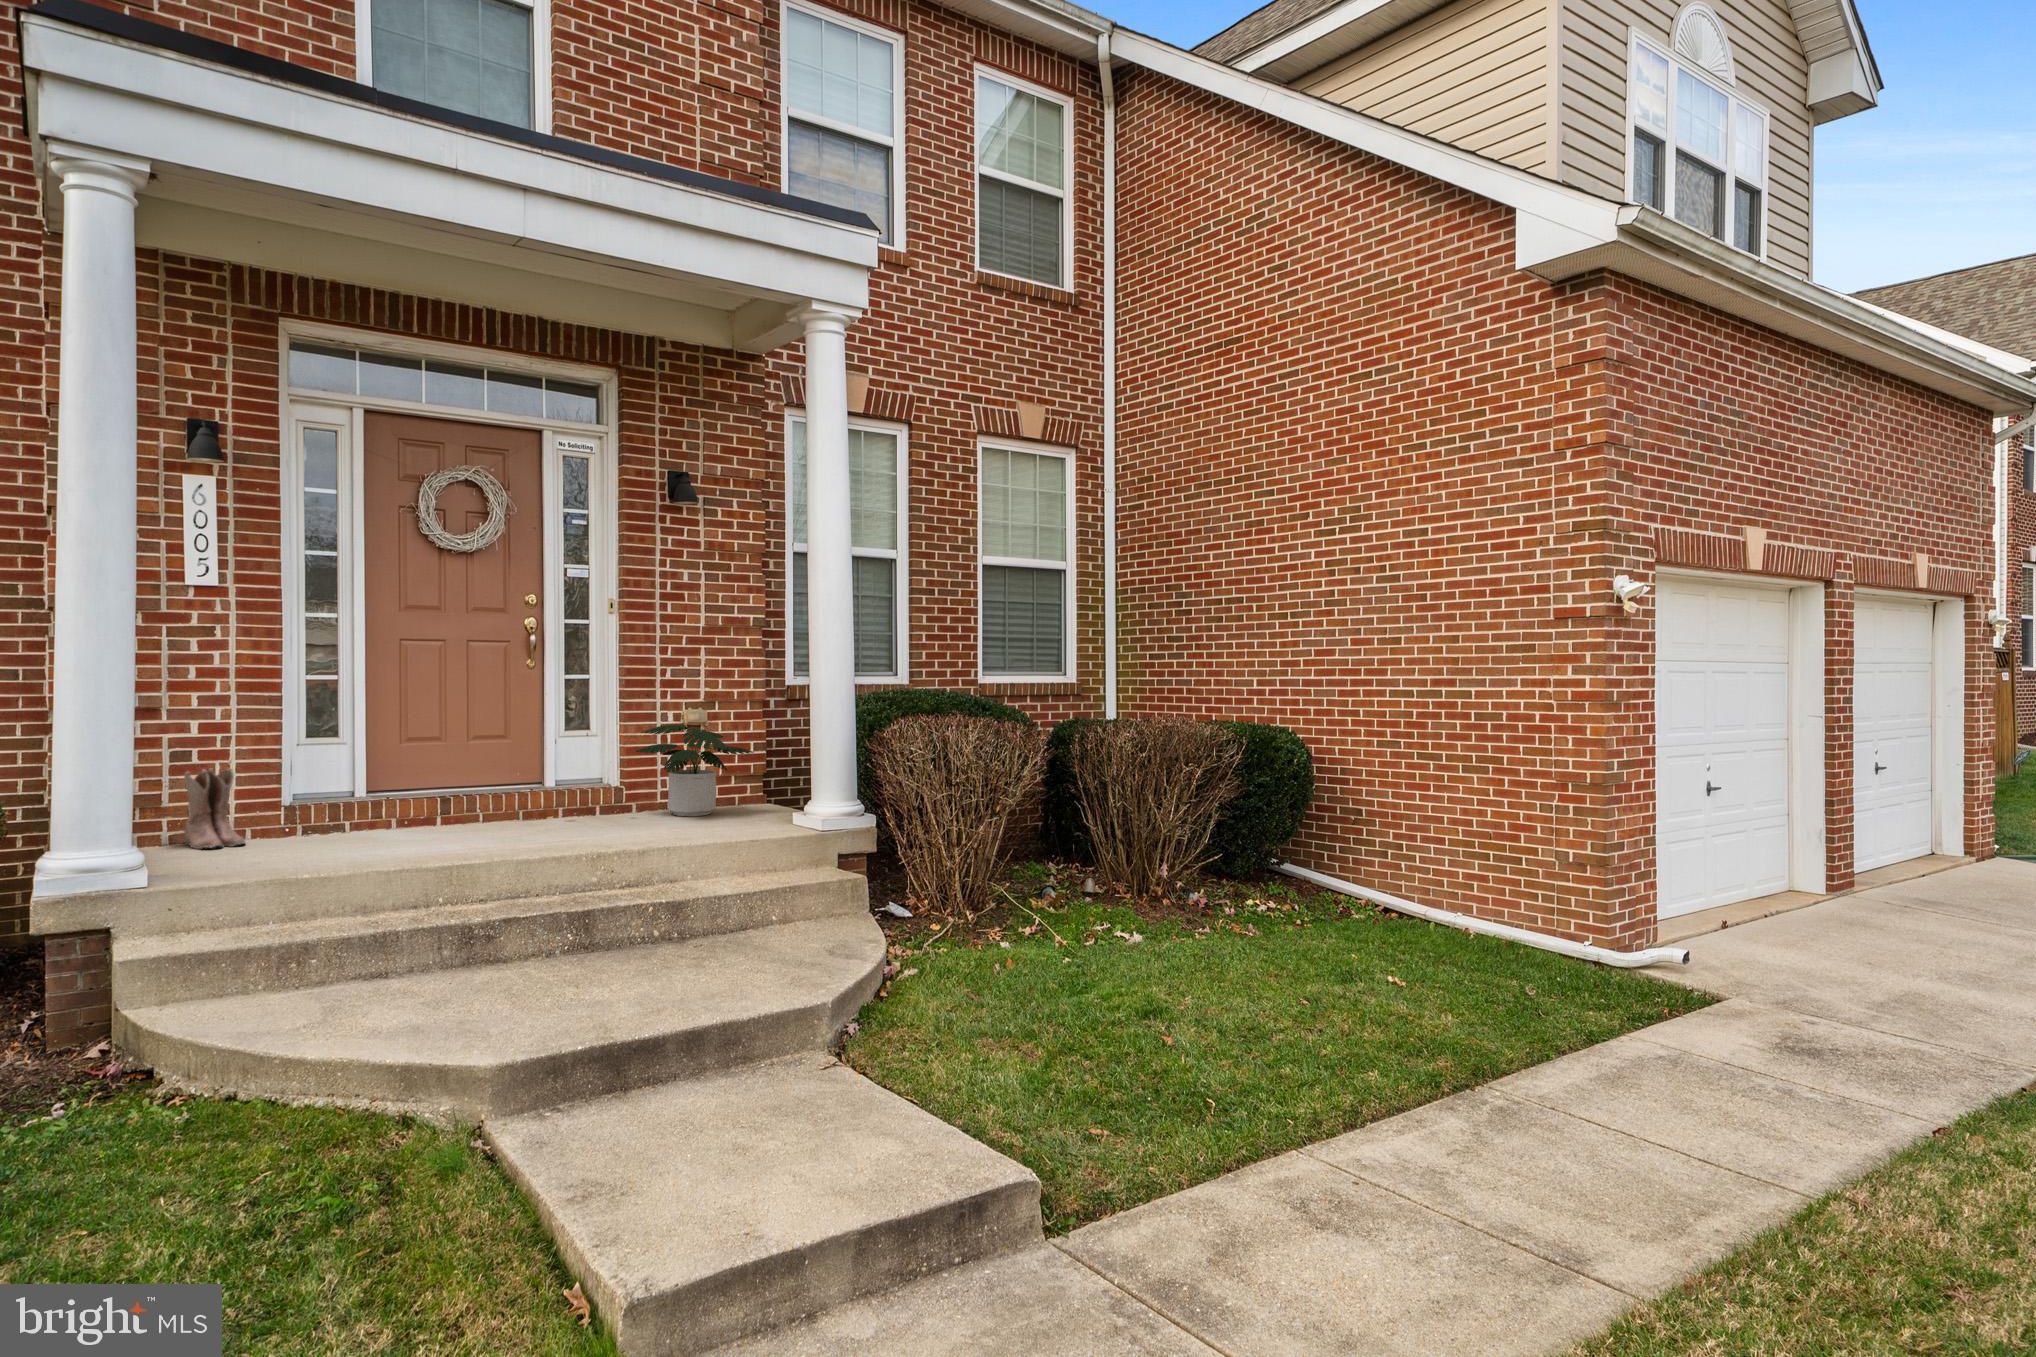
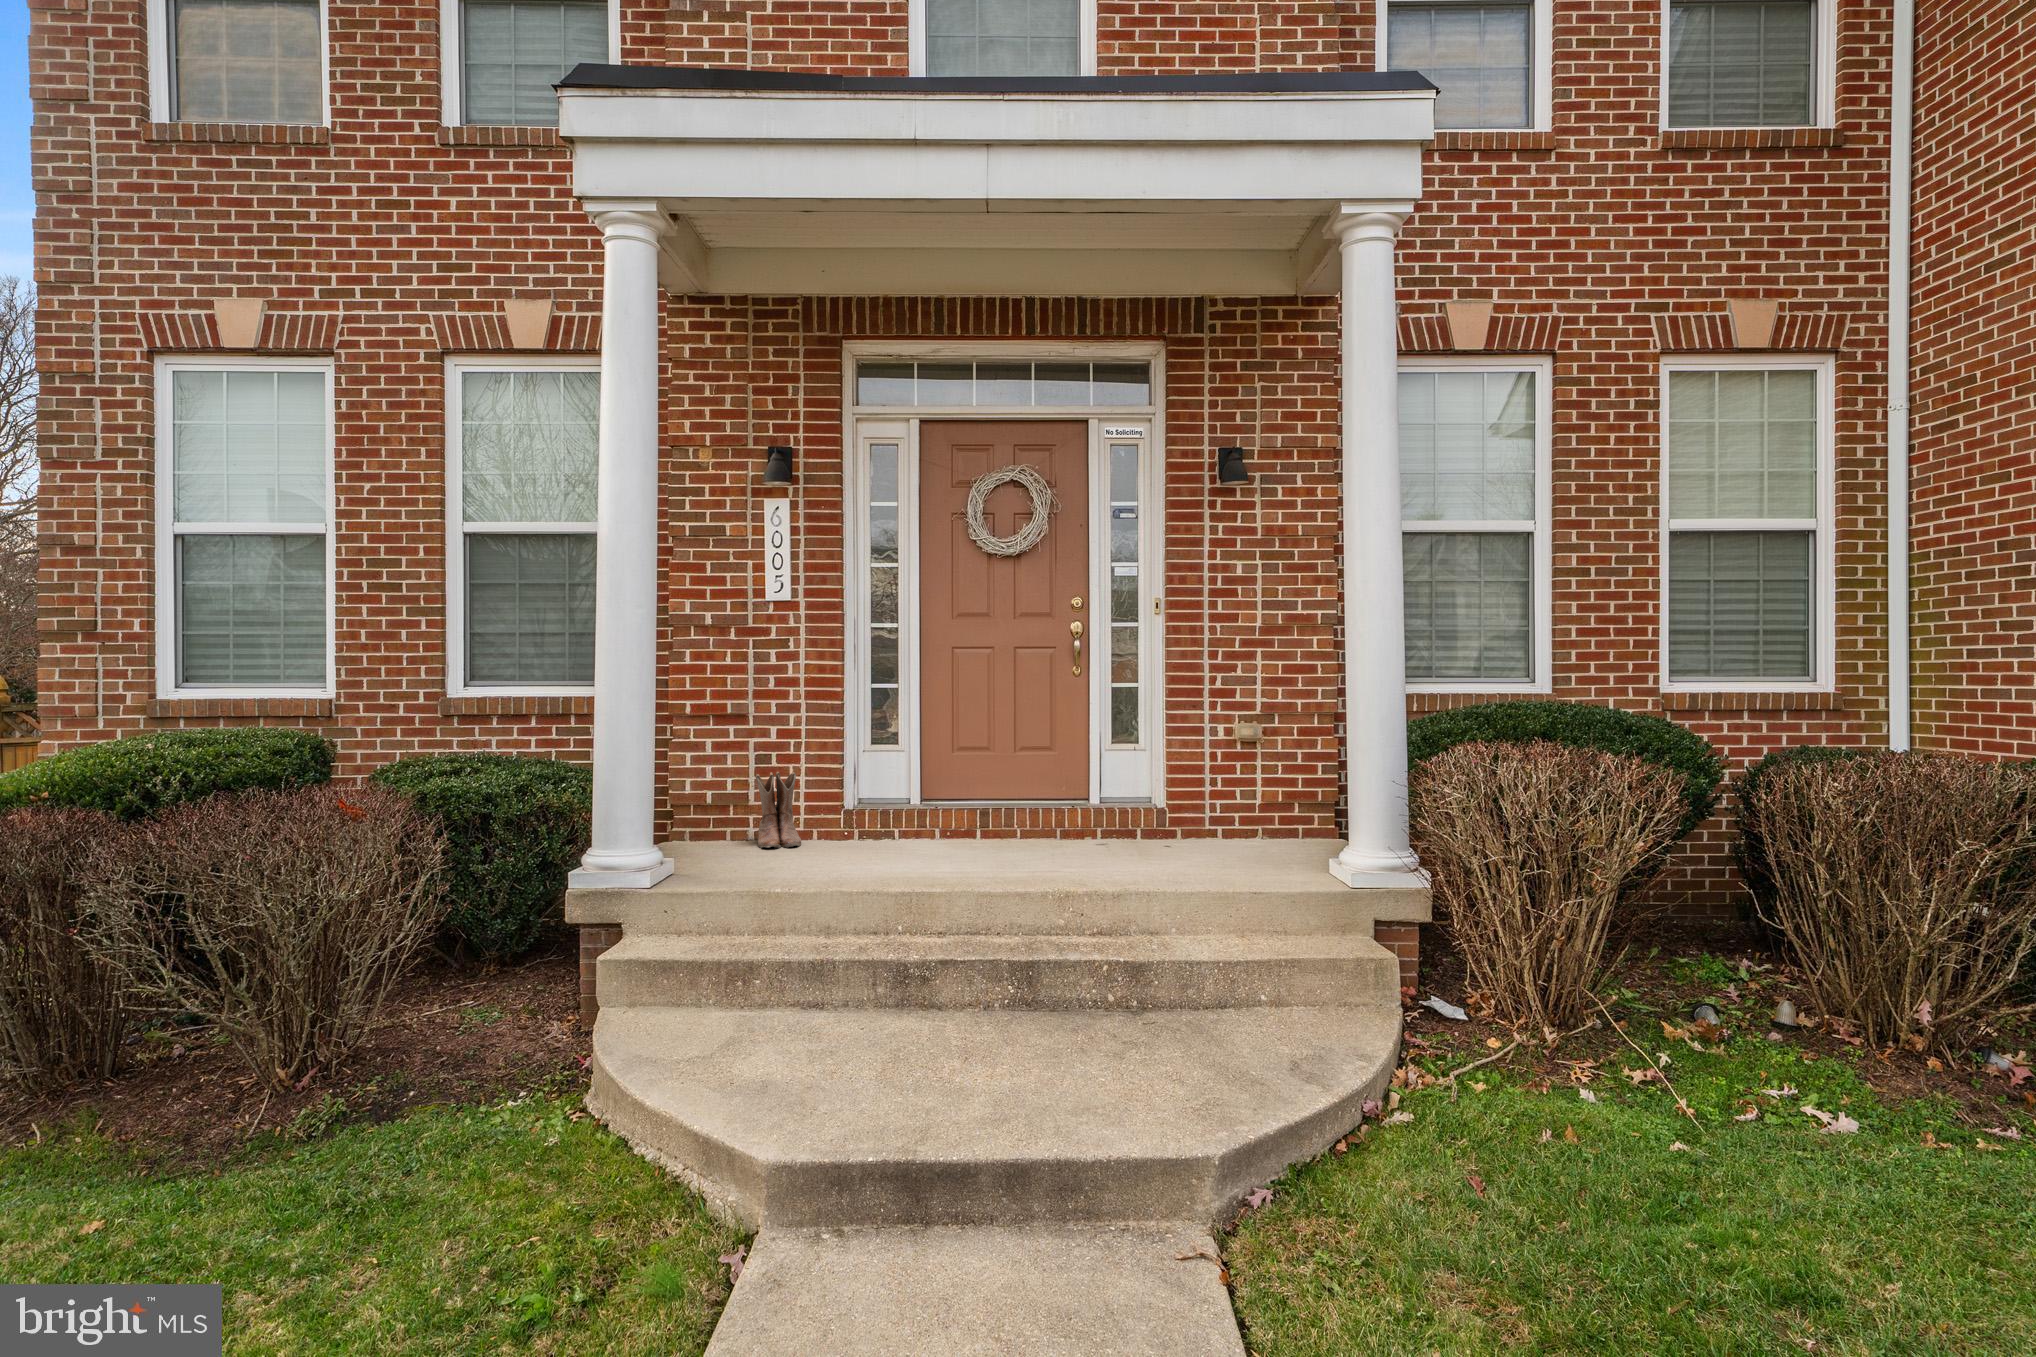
potted plant: present [636,725,754,816] -> none [1172,742,1309,851]

